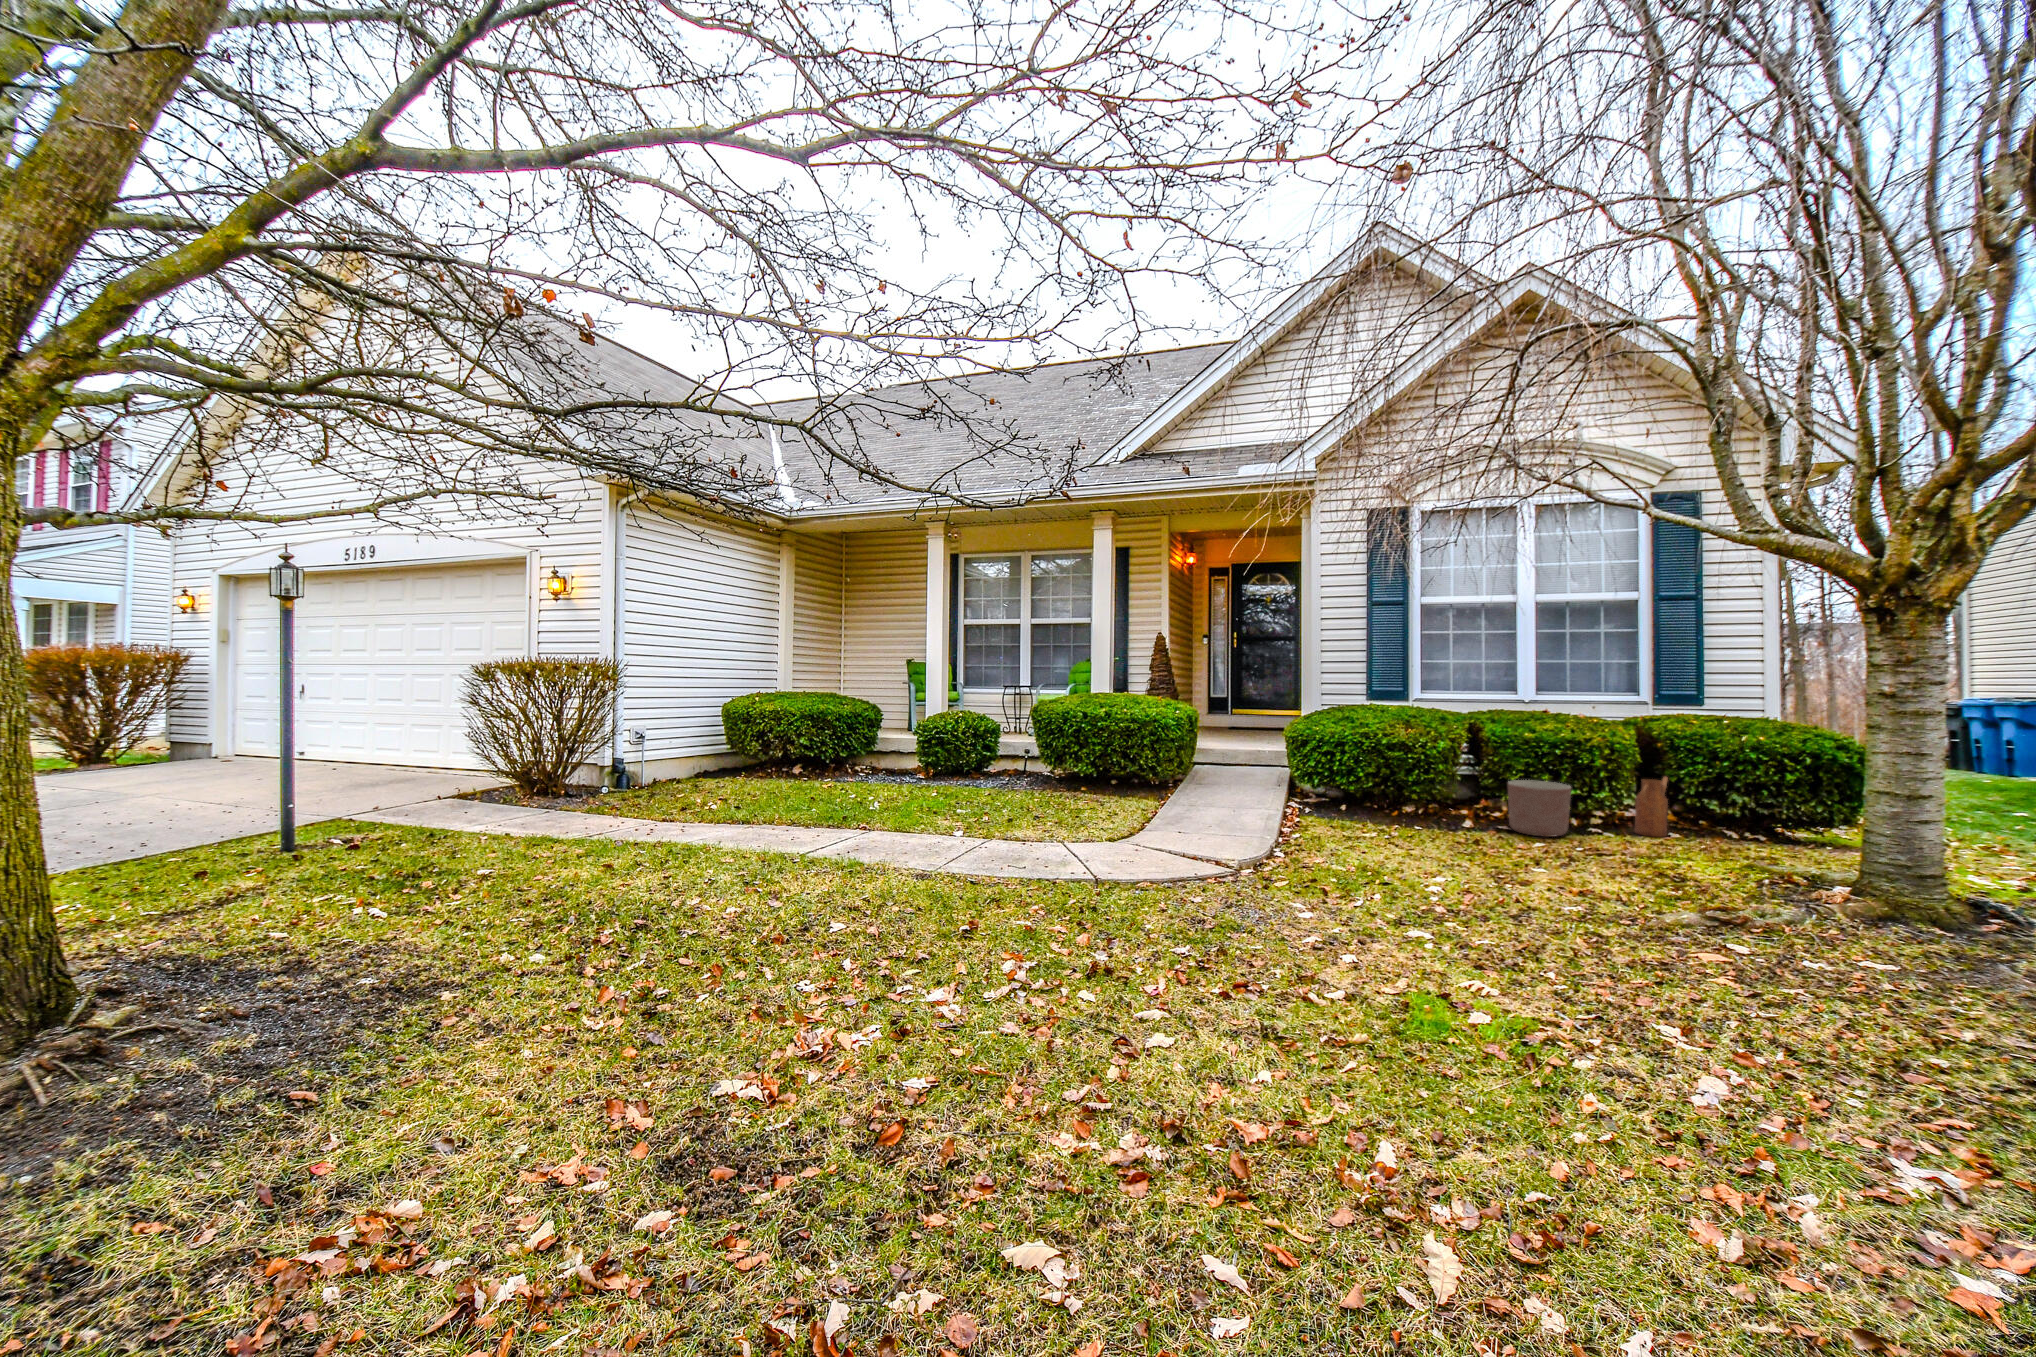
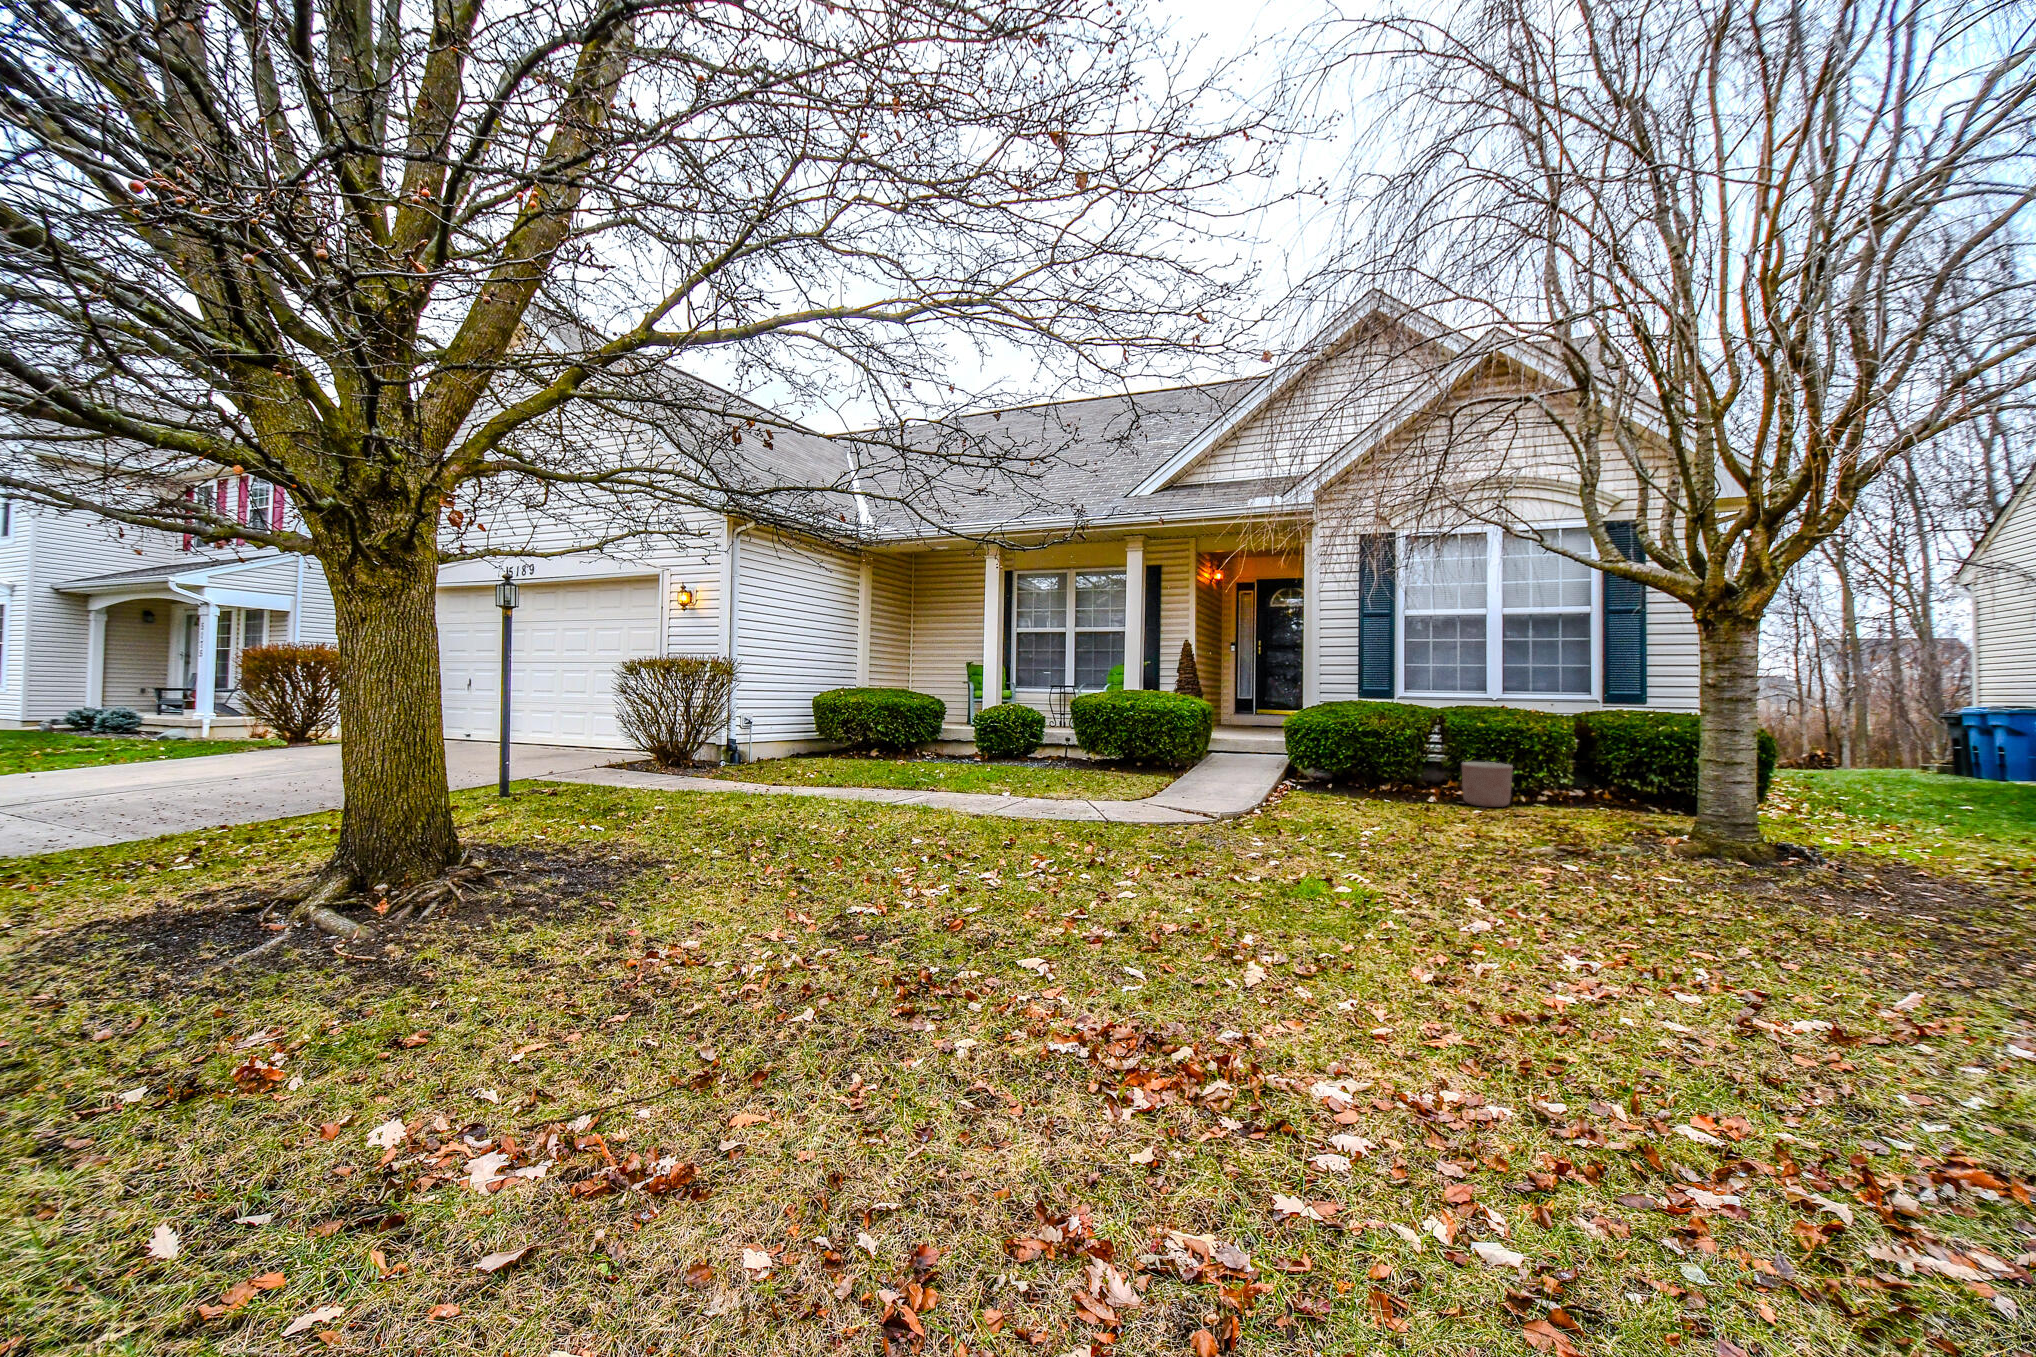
watering can: present [1634,777,1668,837] -> none [1570,760,1601,809]

